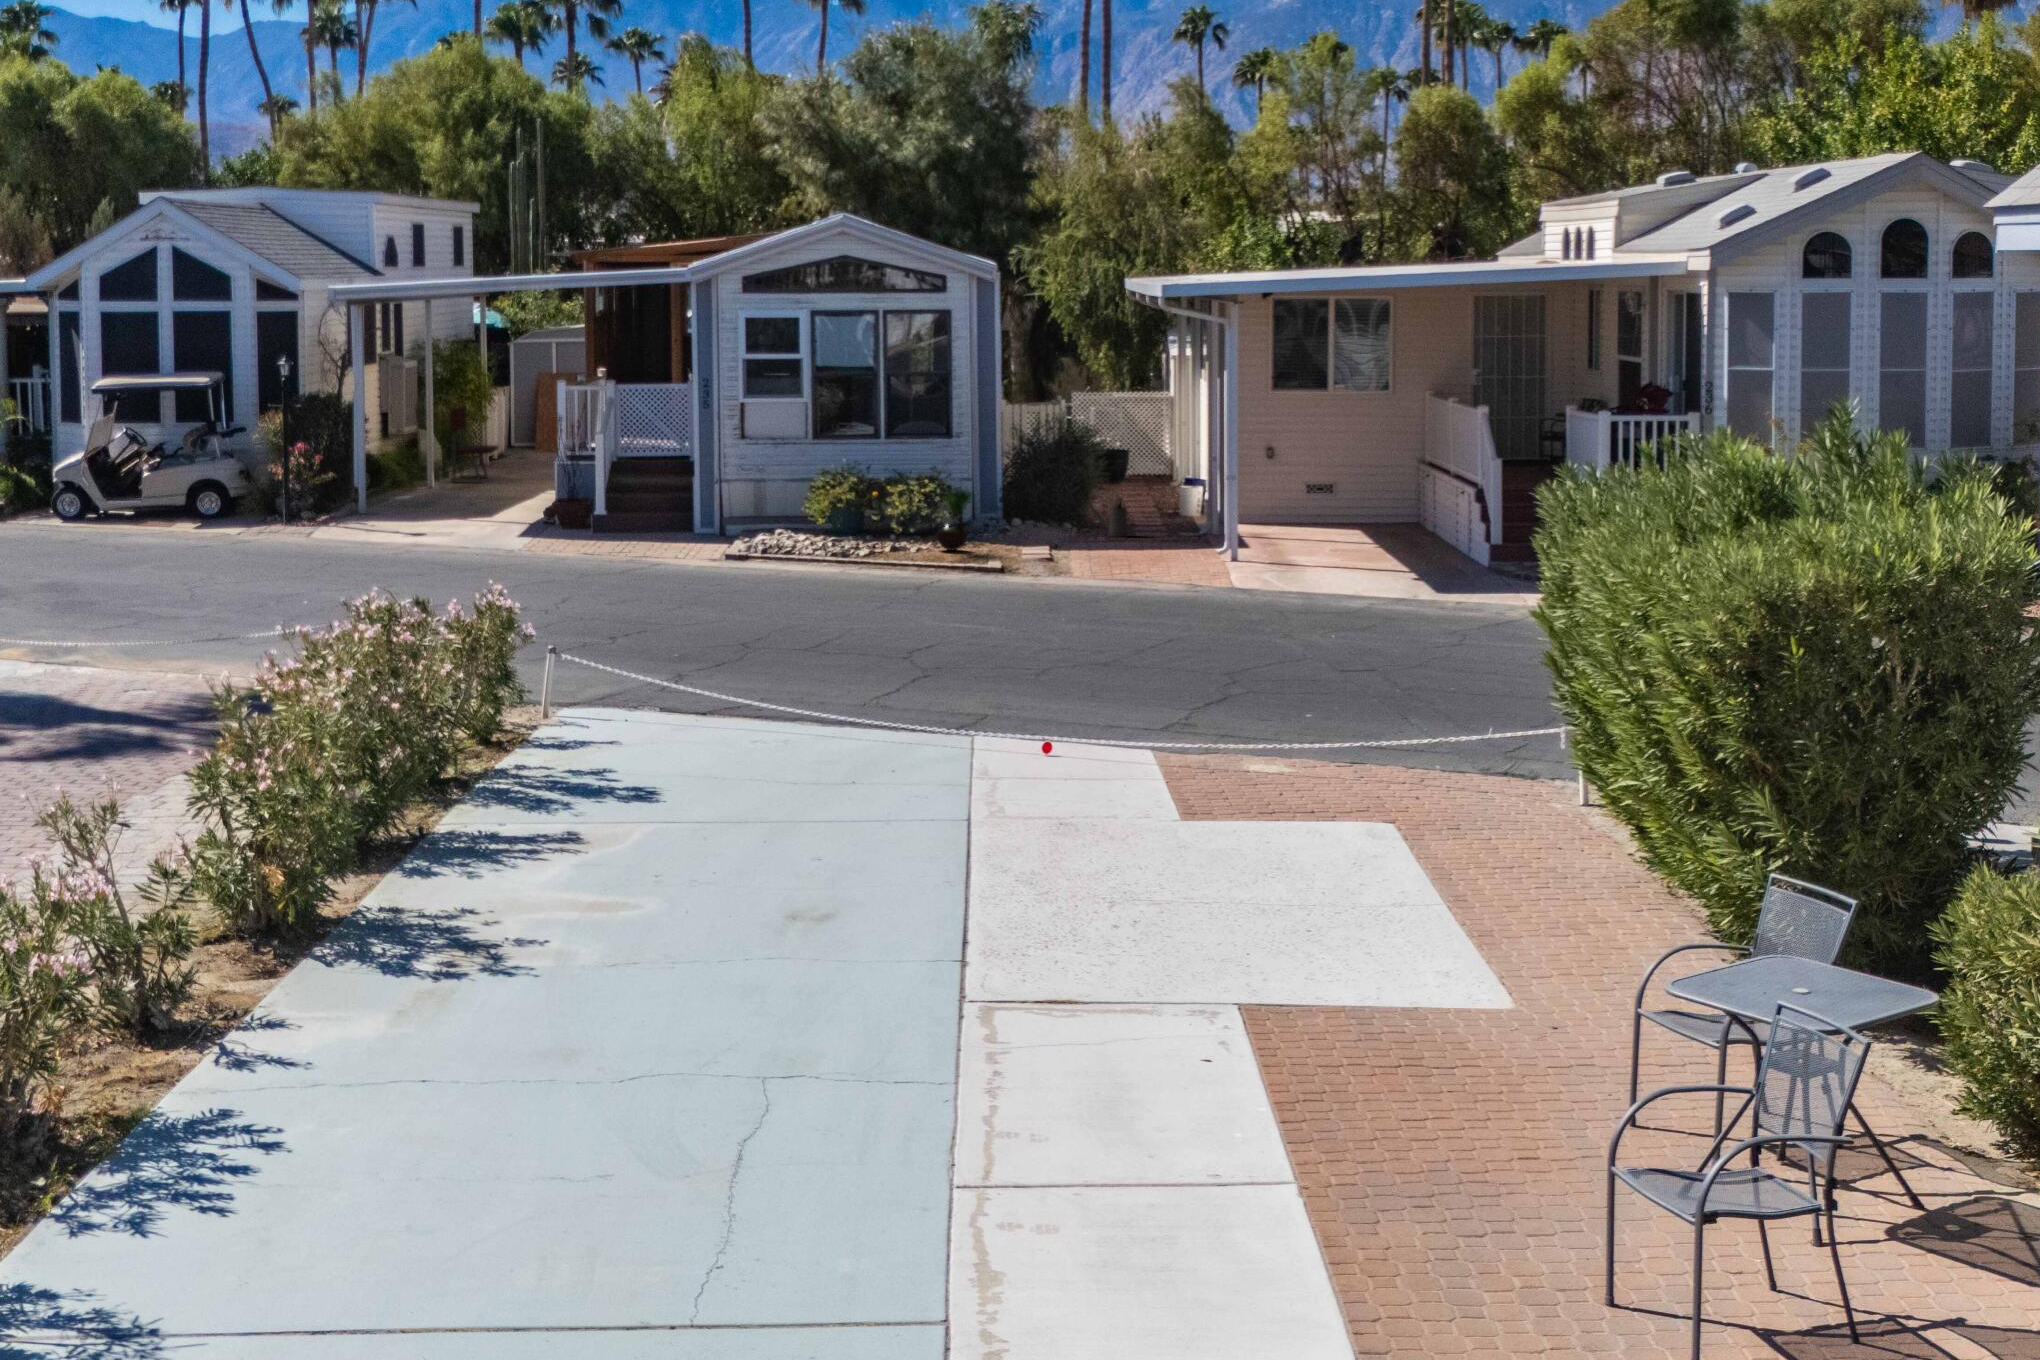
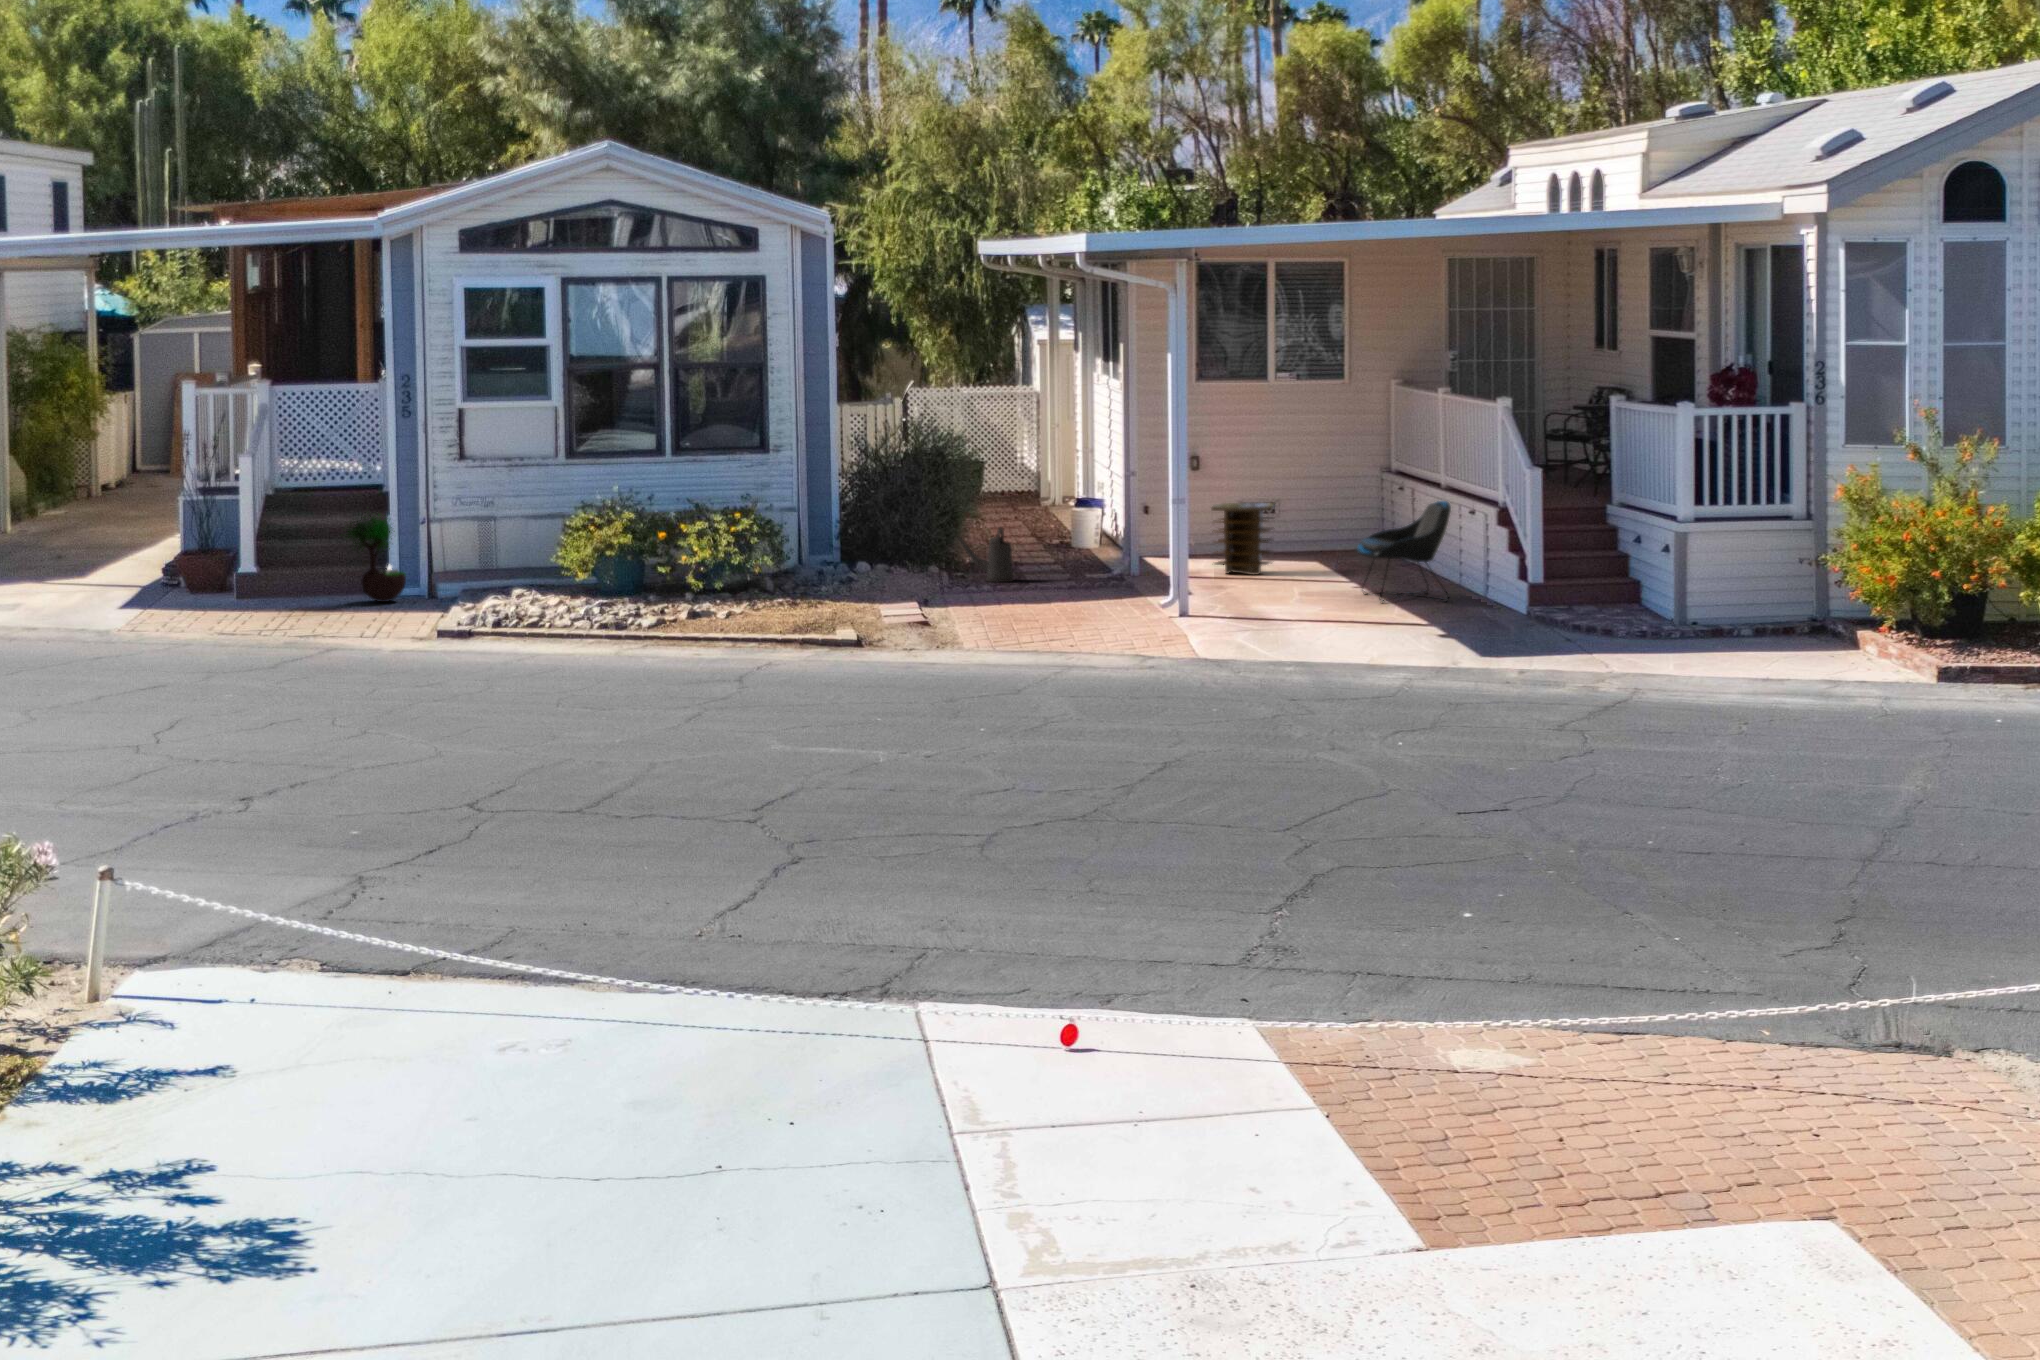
bench: present [449,407,498,483] -> none [32,418,108,525]
side table: none [1277,483,1328,538] -> present [1212,503,1275,575]
lounge chair: none [1378,483,1449,559] -> present [1357,501,1451,603]
potted tree: present [937,488,972,551] -> present [348,513,406,602]

